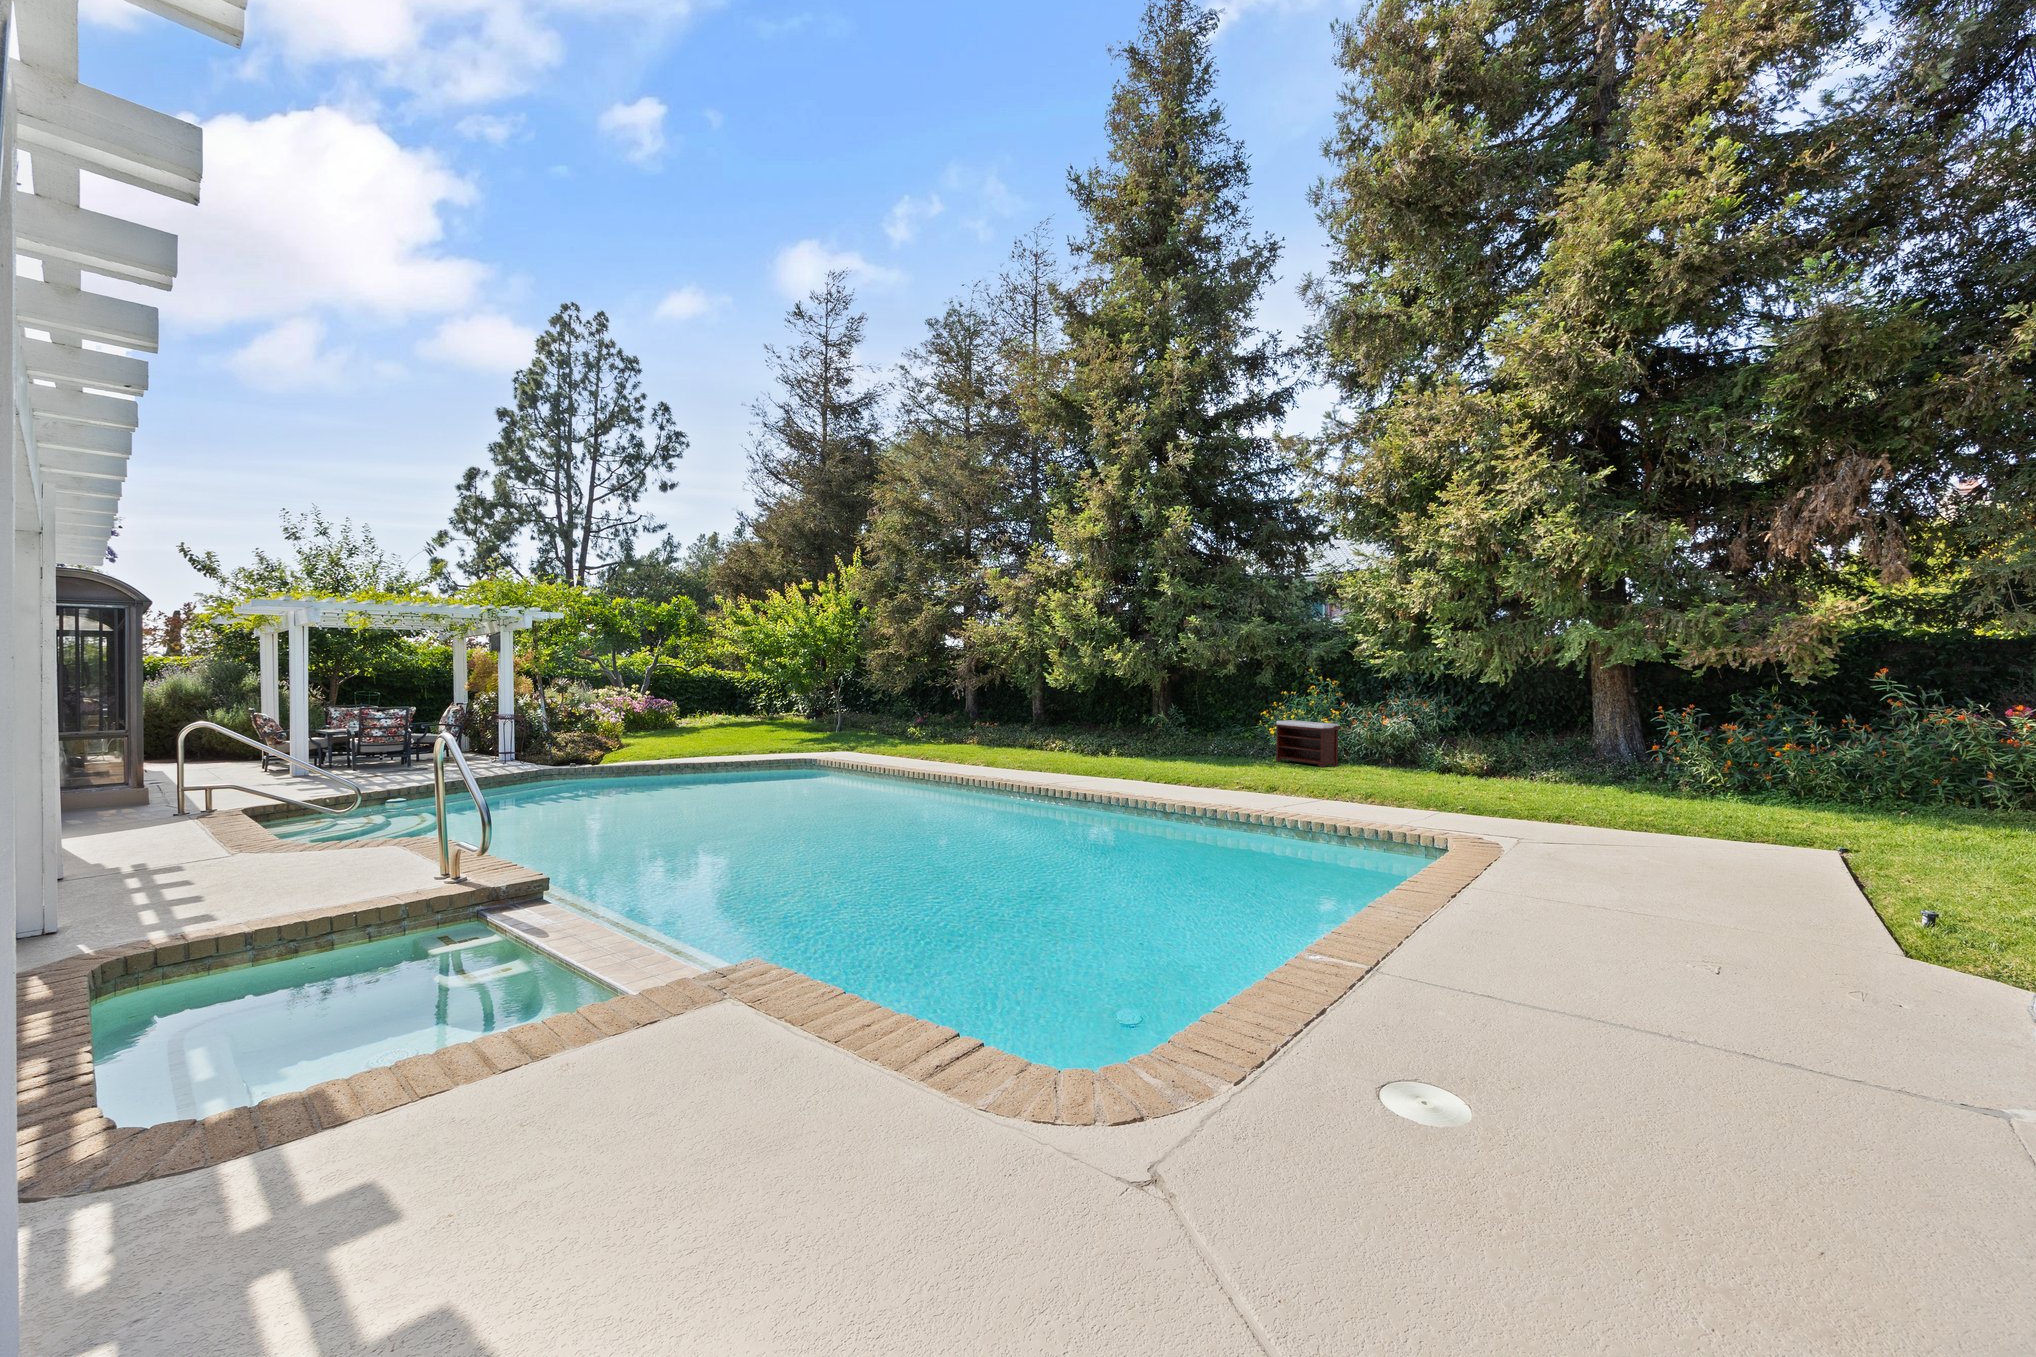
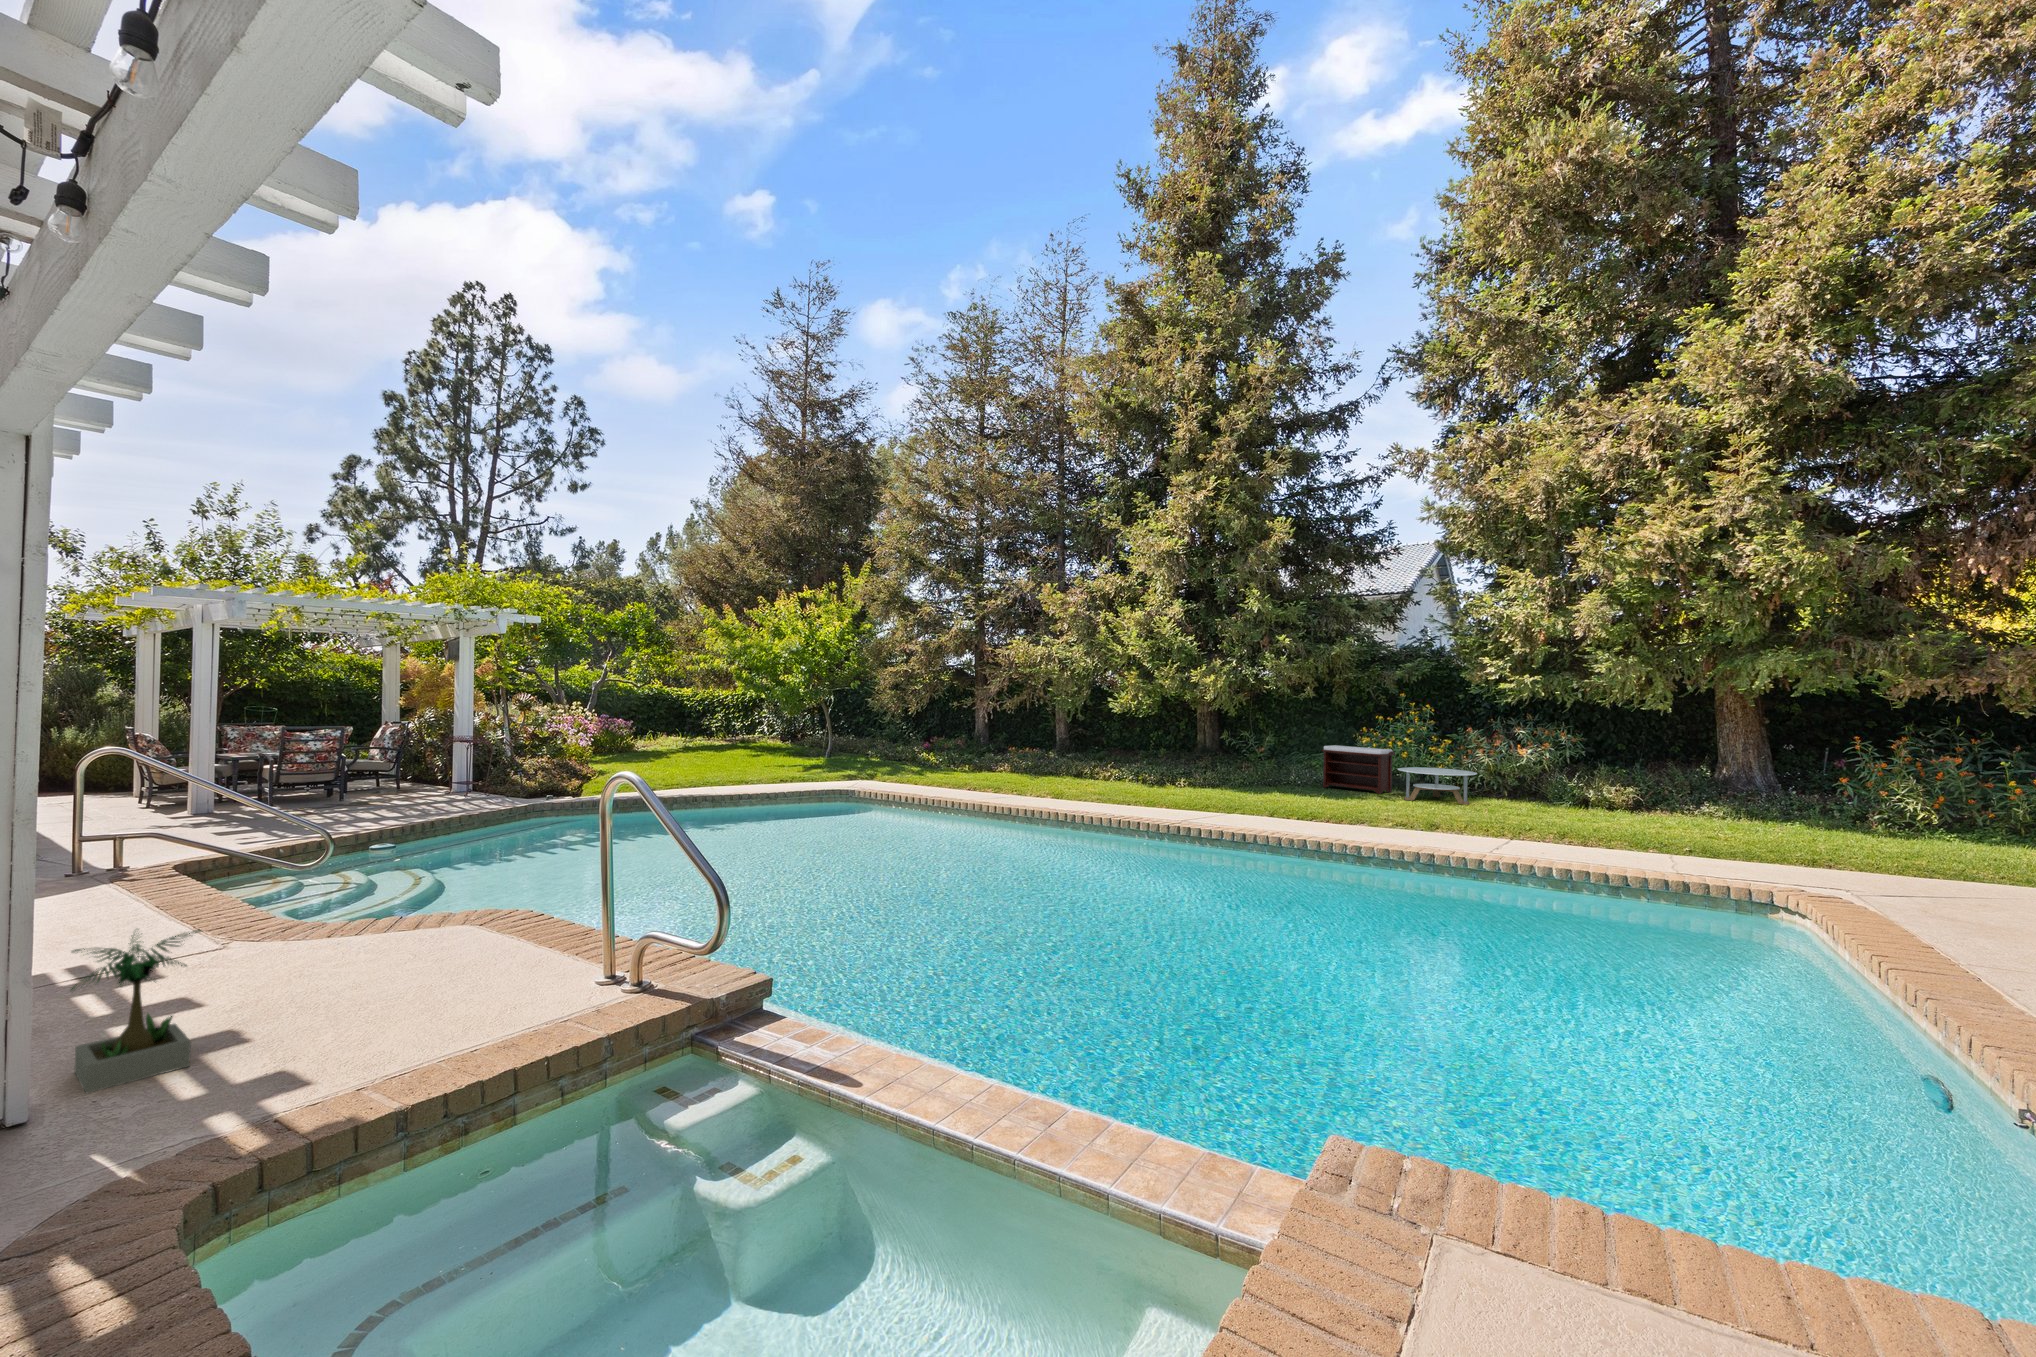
round table: none [1332,741,1408,777] -> present [1398,767,1477,804]
potted plant: none [66,824,164,921] -> present [71,930,201,1093]

